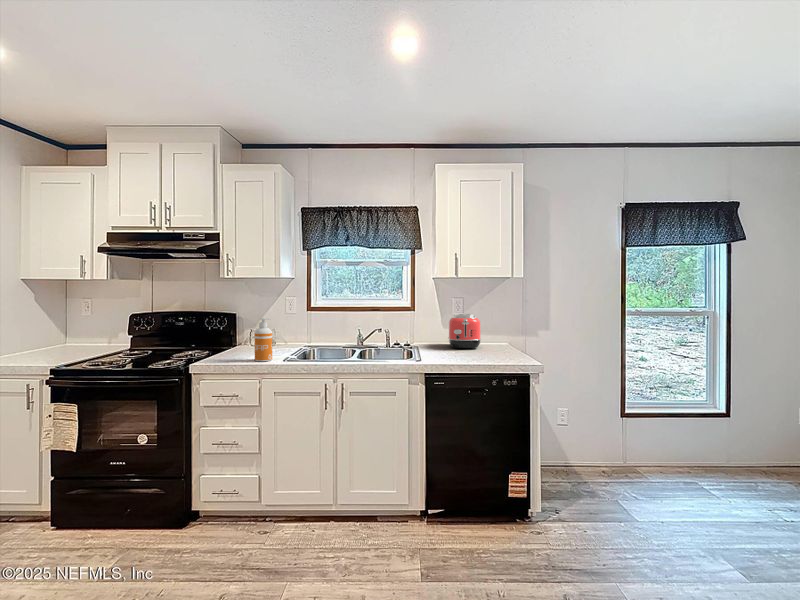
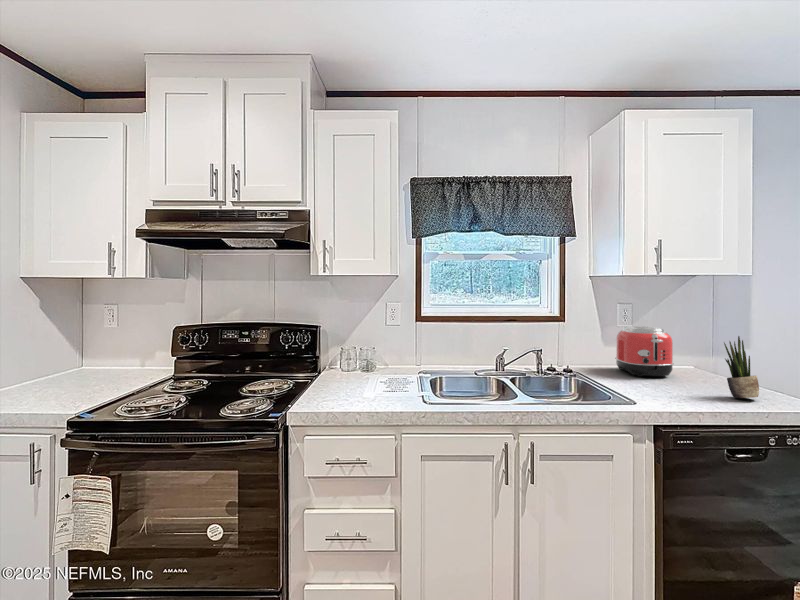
soap dispenser: present [254,318,272,361] -> none [377,337,403,403]
potted plant: none [489,318,506,359] -> present [724,336,759,398]

